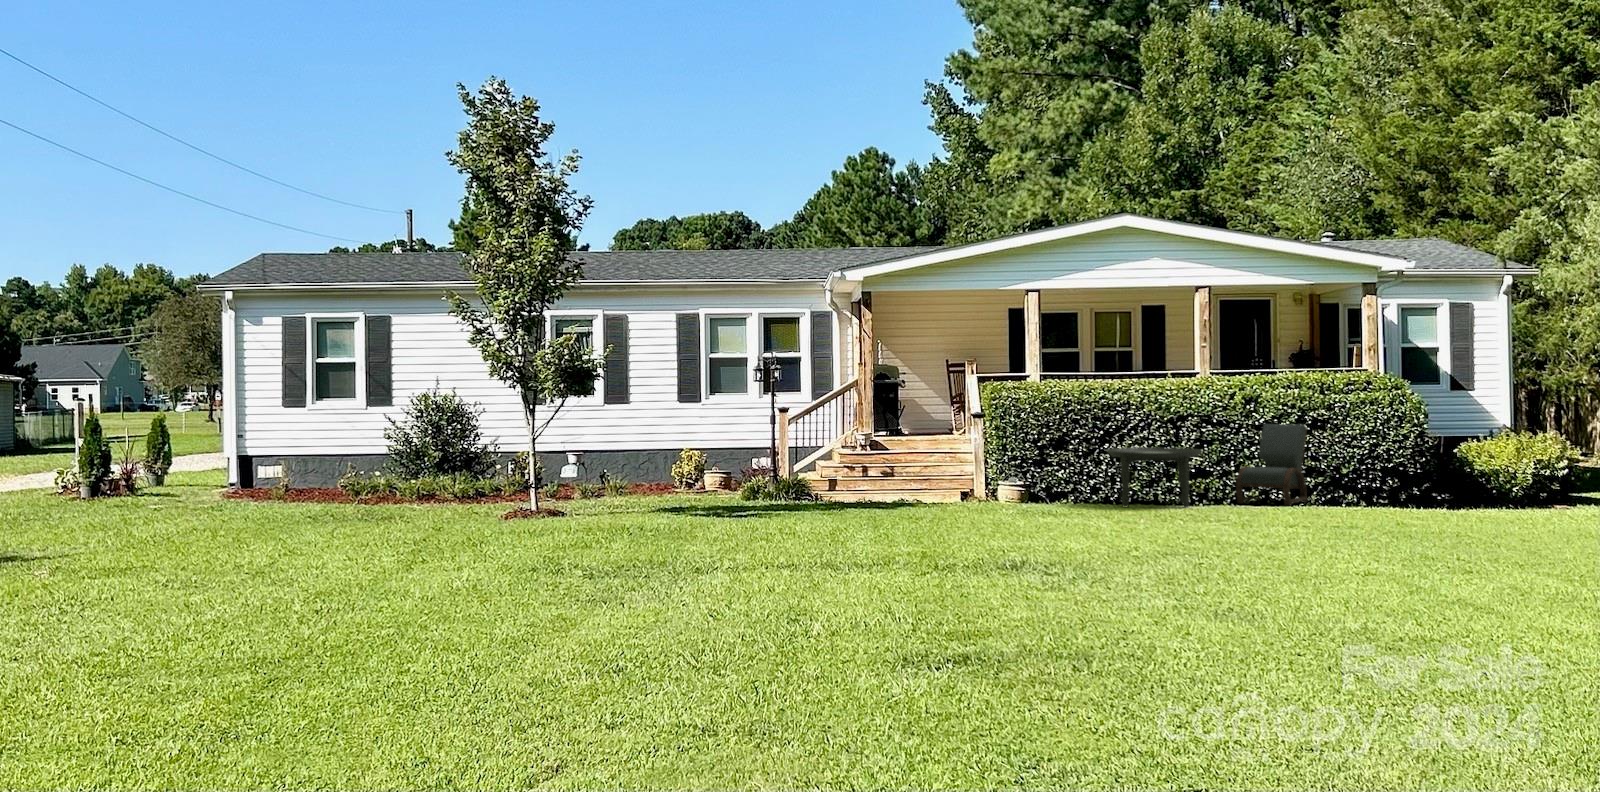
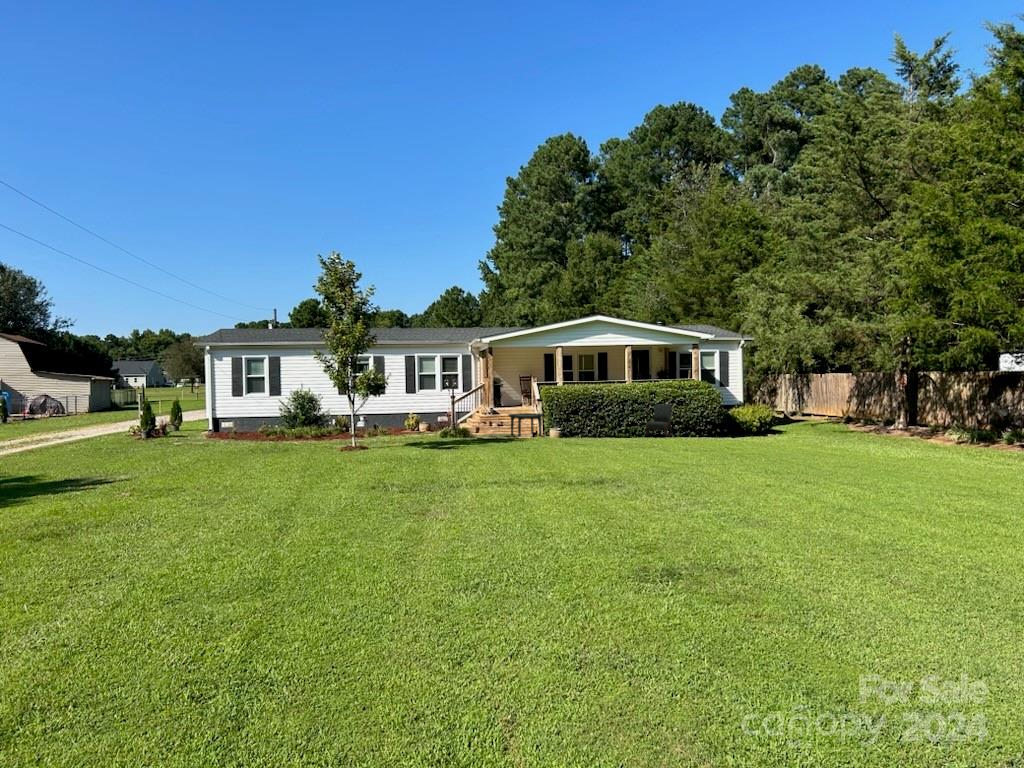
round table: present [1106,447,1202,508] -> present [508,413,543,437]

